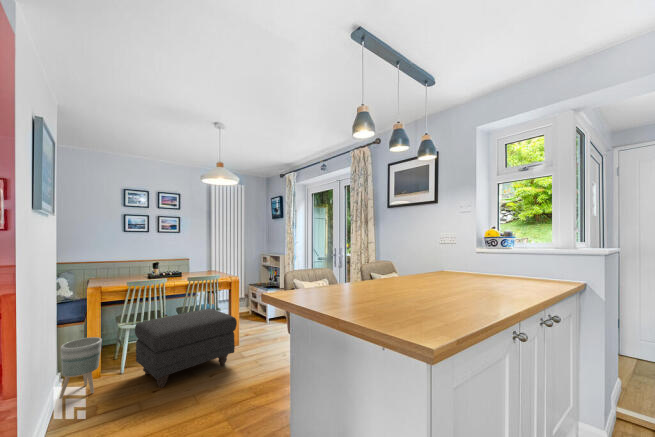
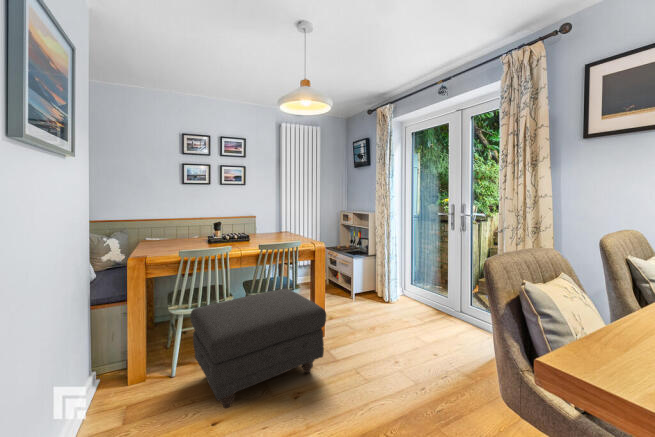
planter: present [59,337,102,399] -> none [92,326,147,410]

